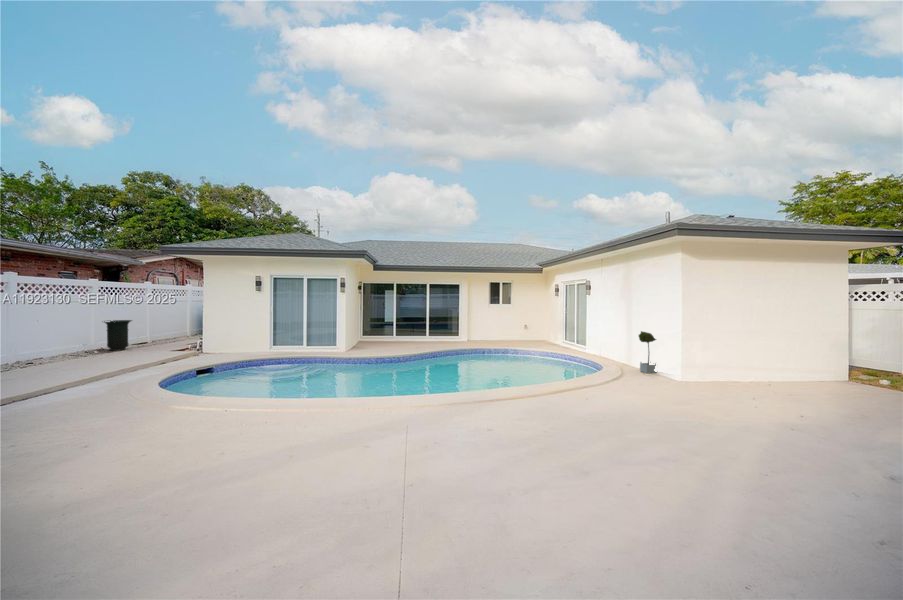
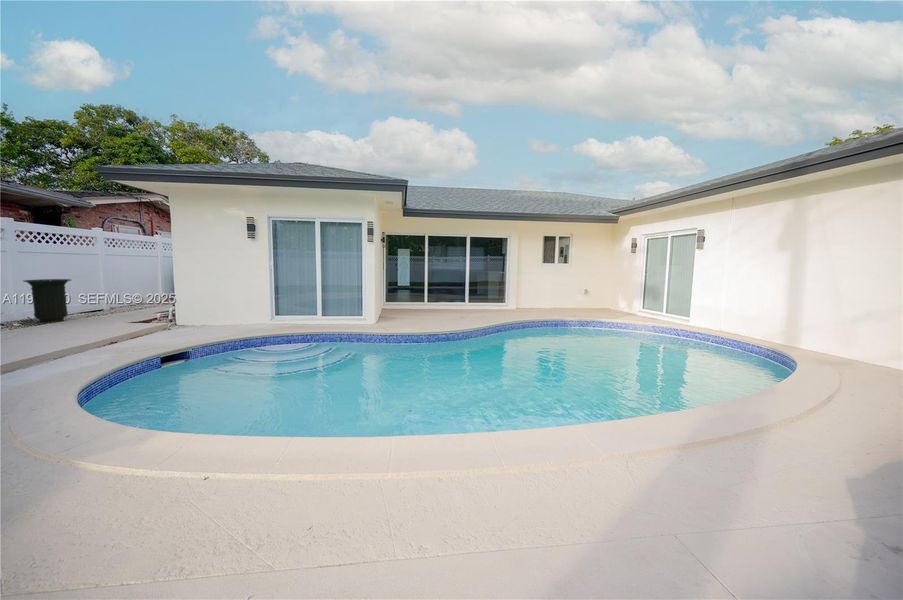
potted tree: present [639,331,657,373] -> none [835,300,868,363]

